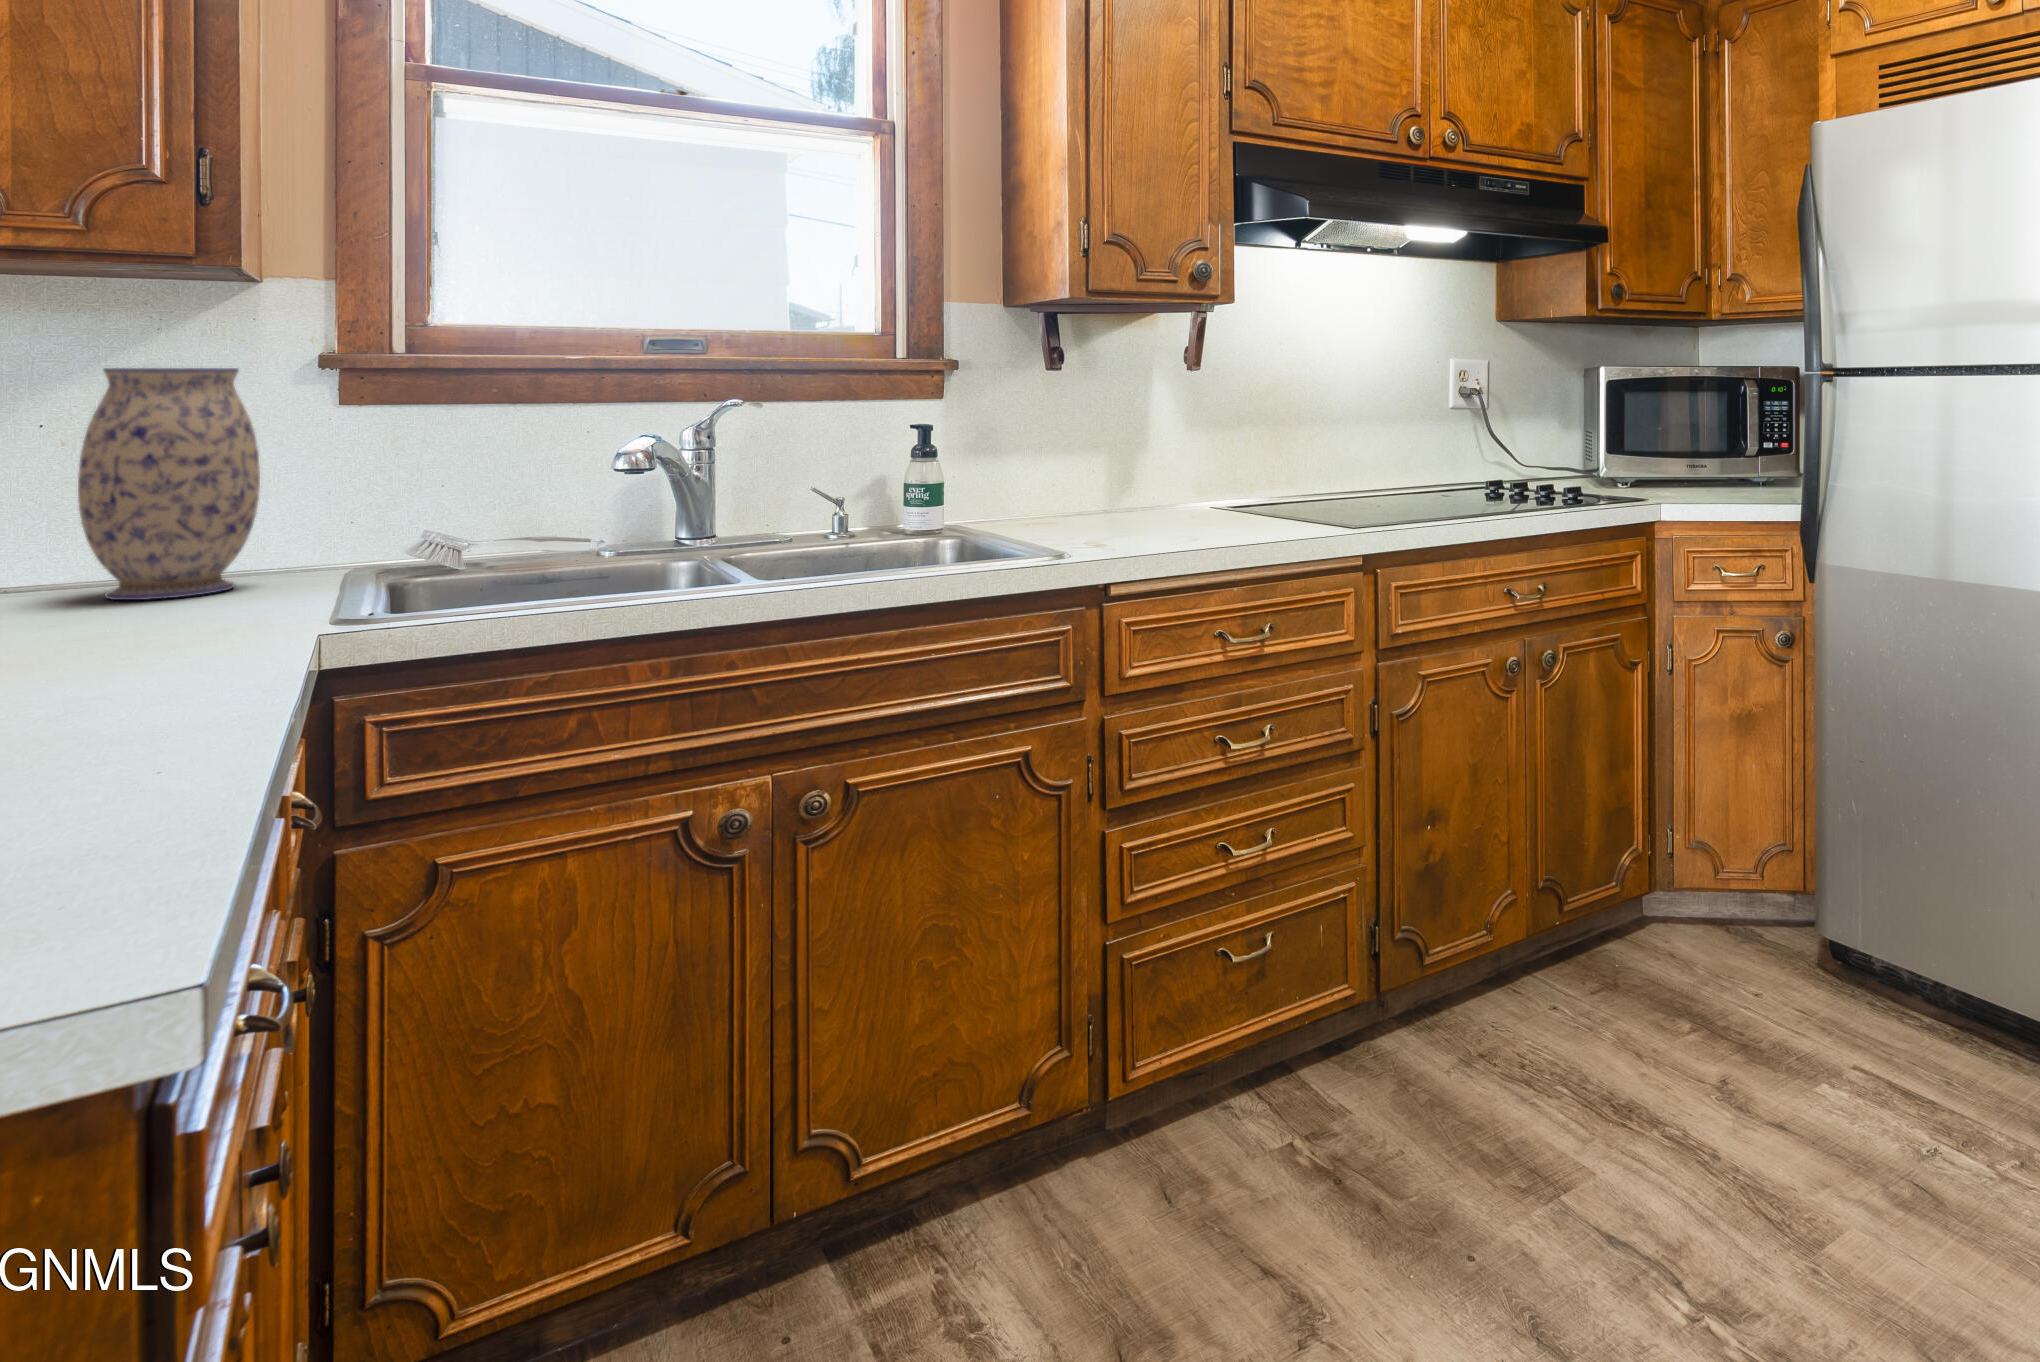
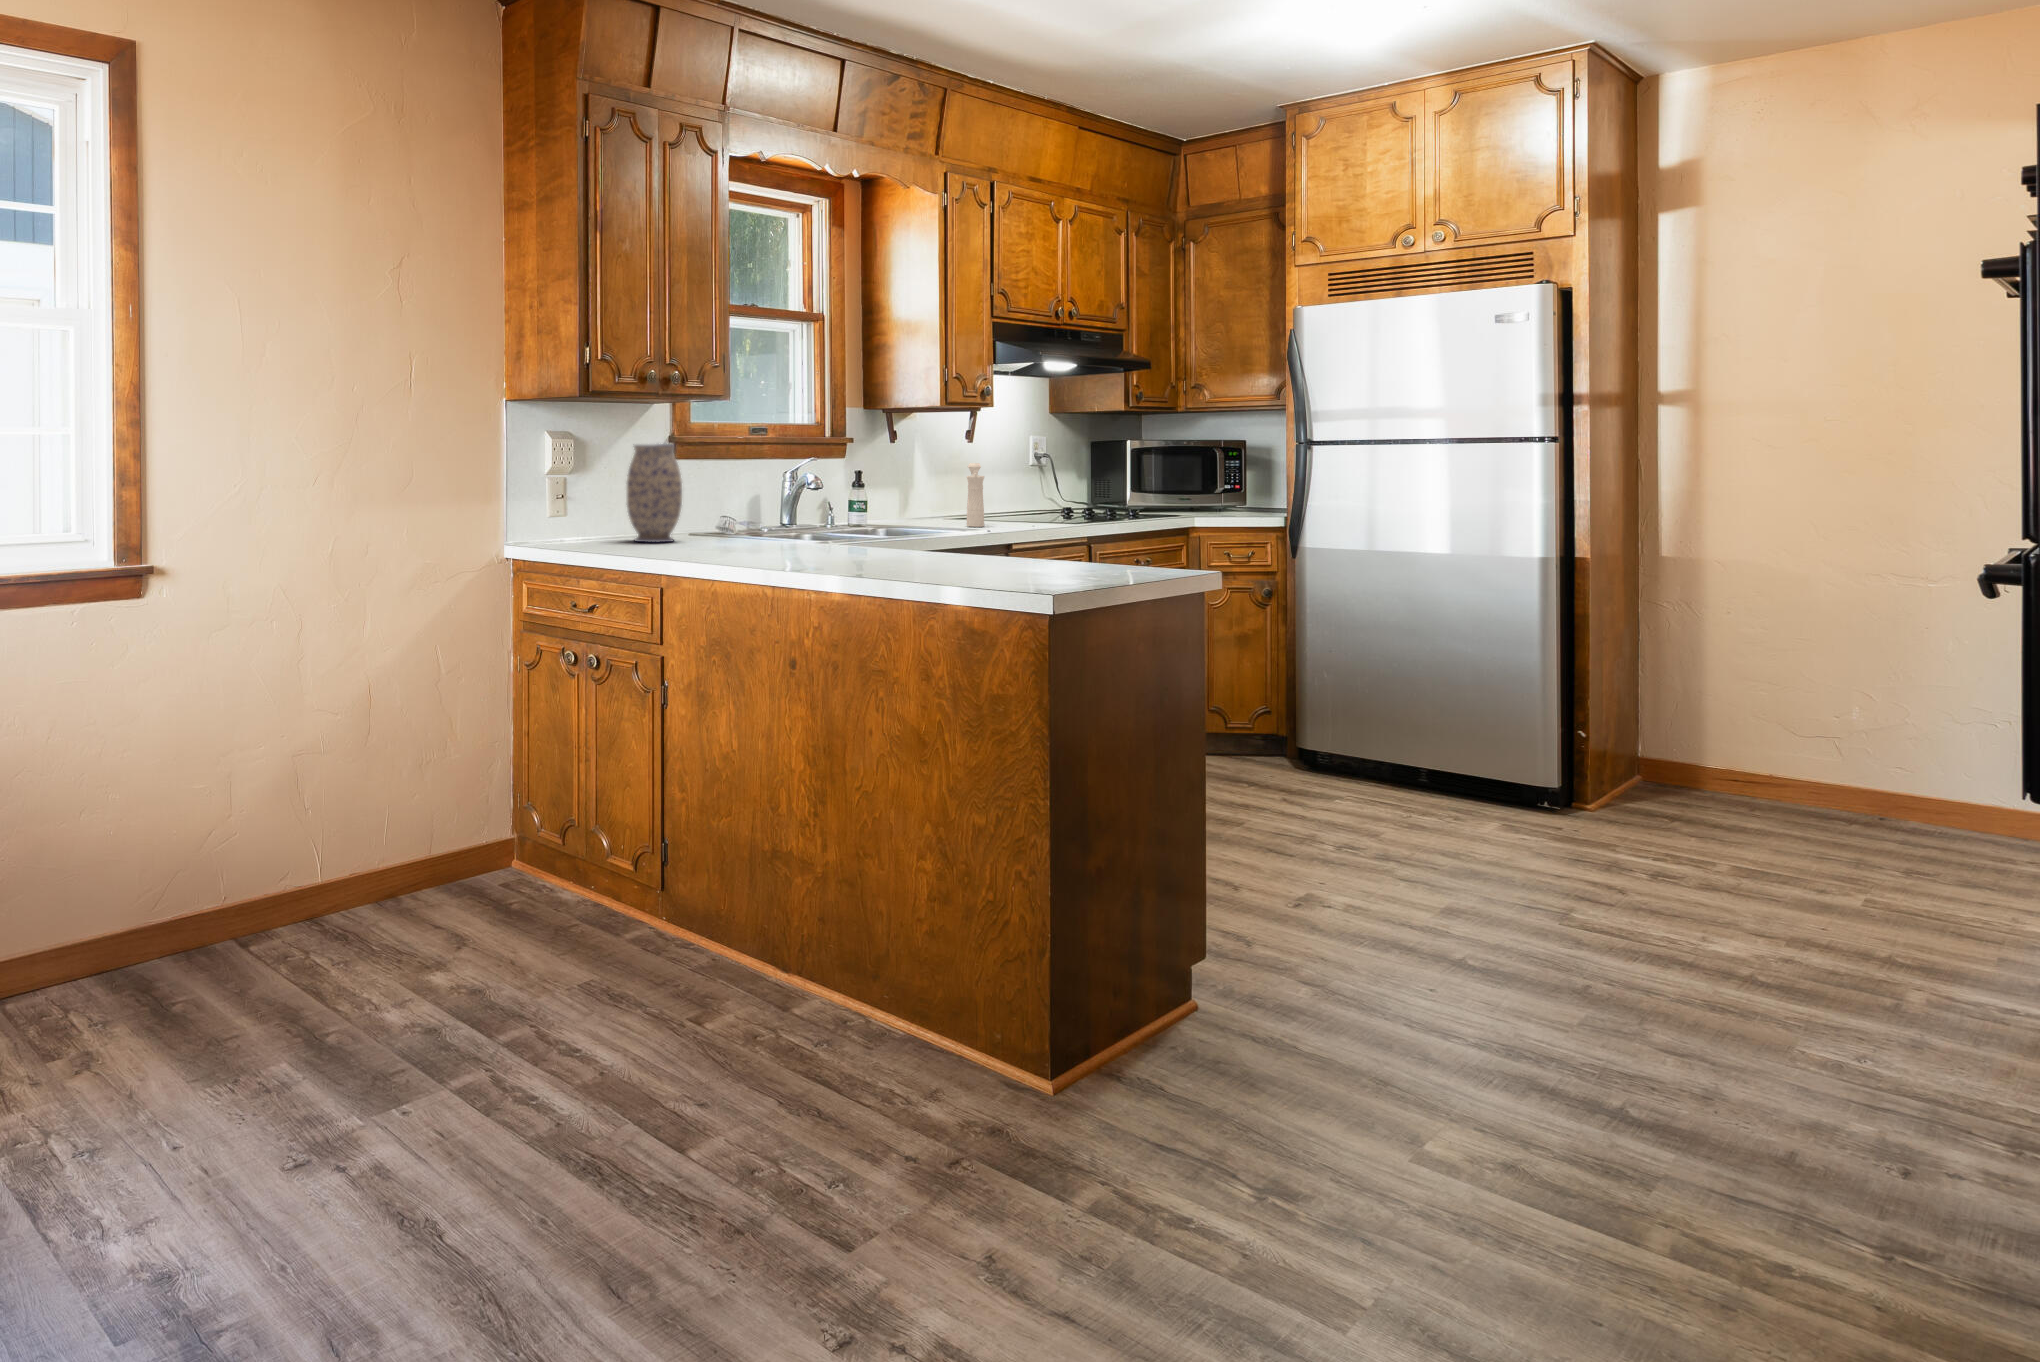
pepper mill: none [1131,408,1191,535] -> present [967,463,984,527]

